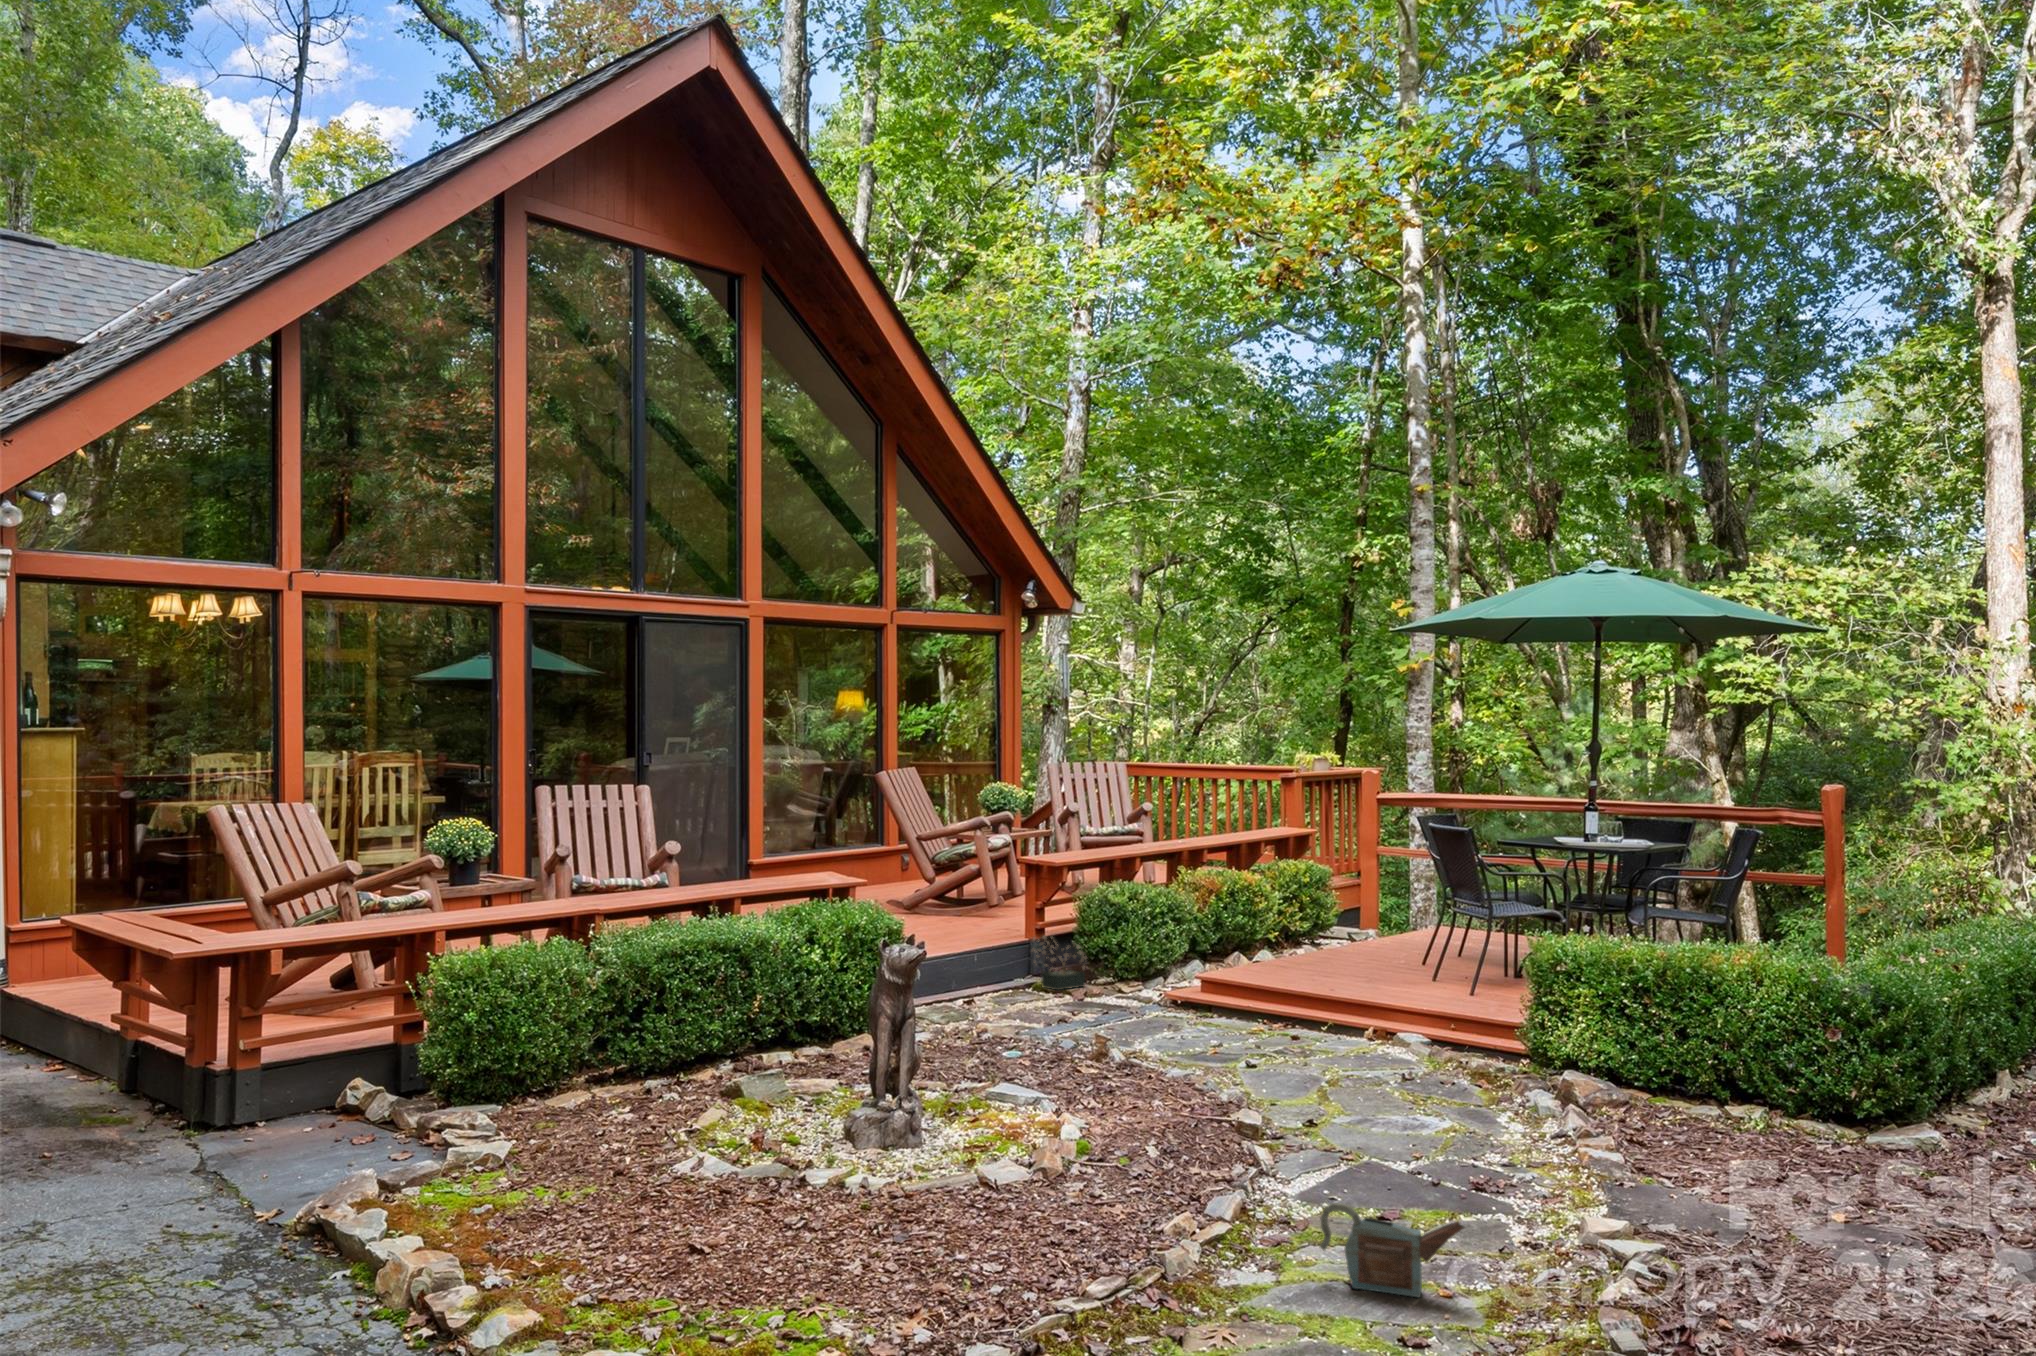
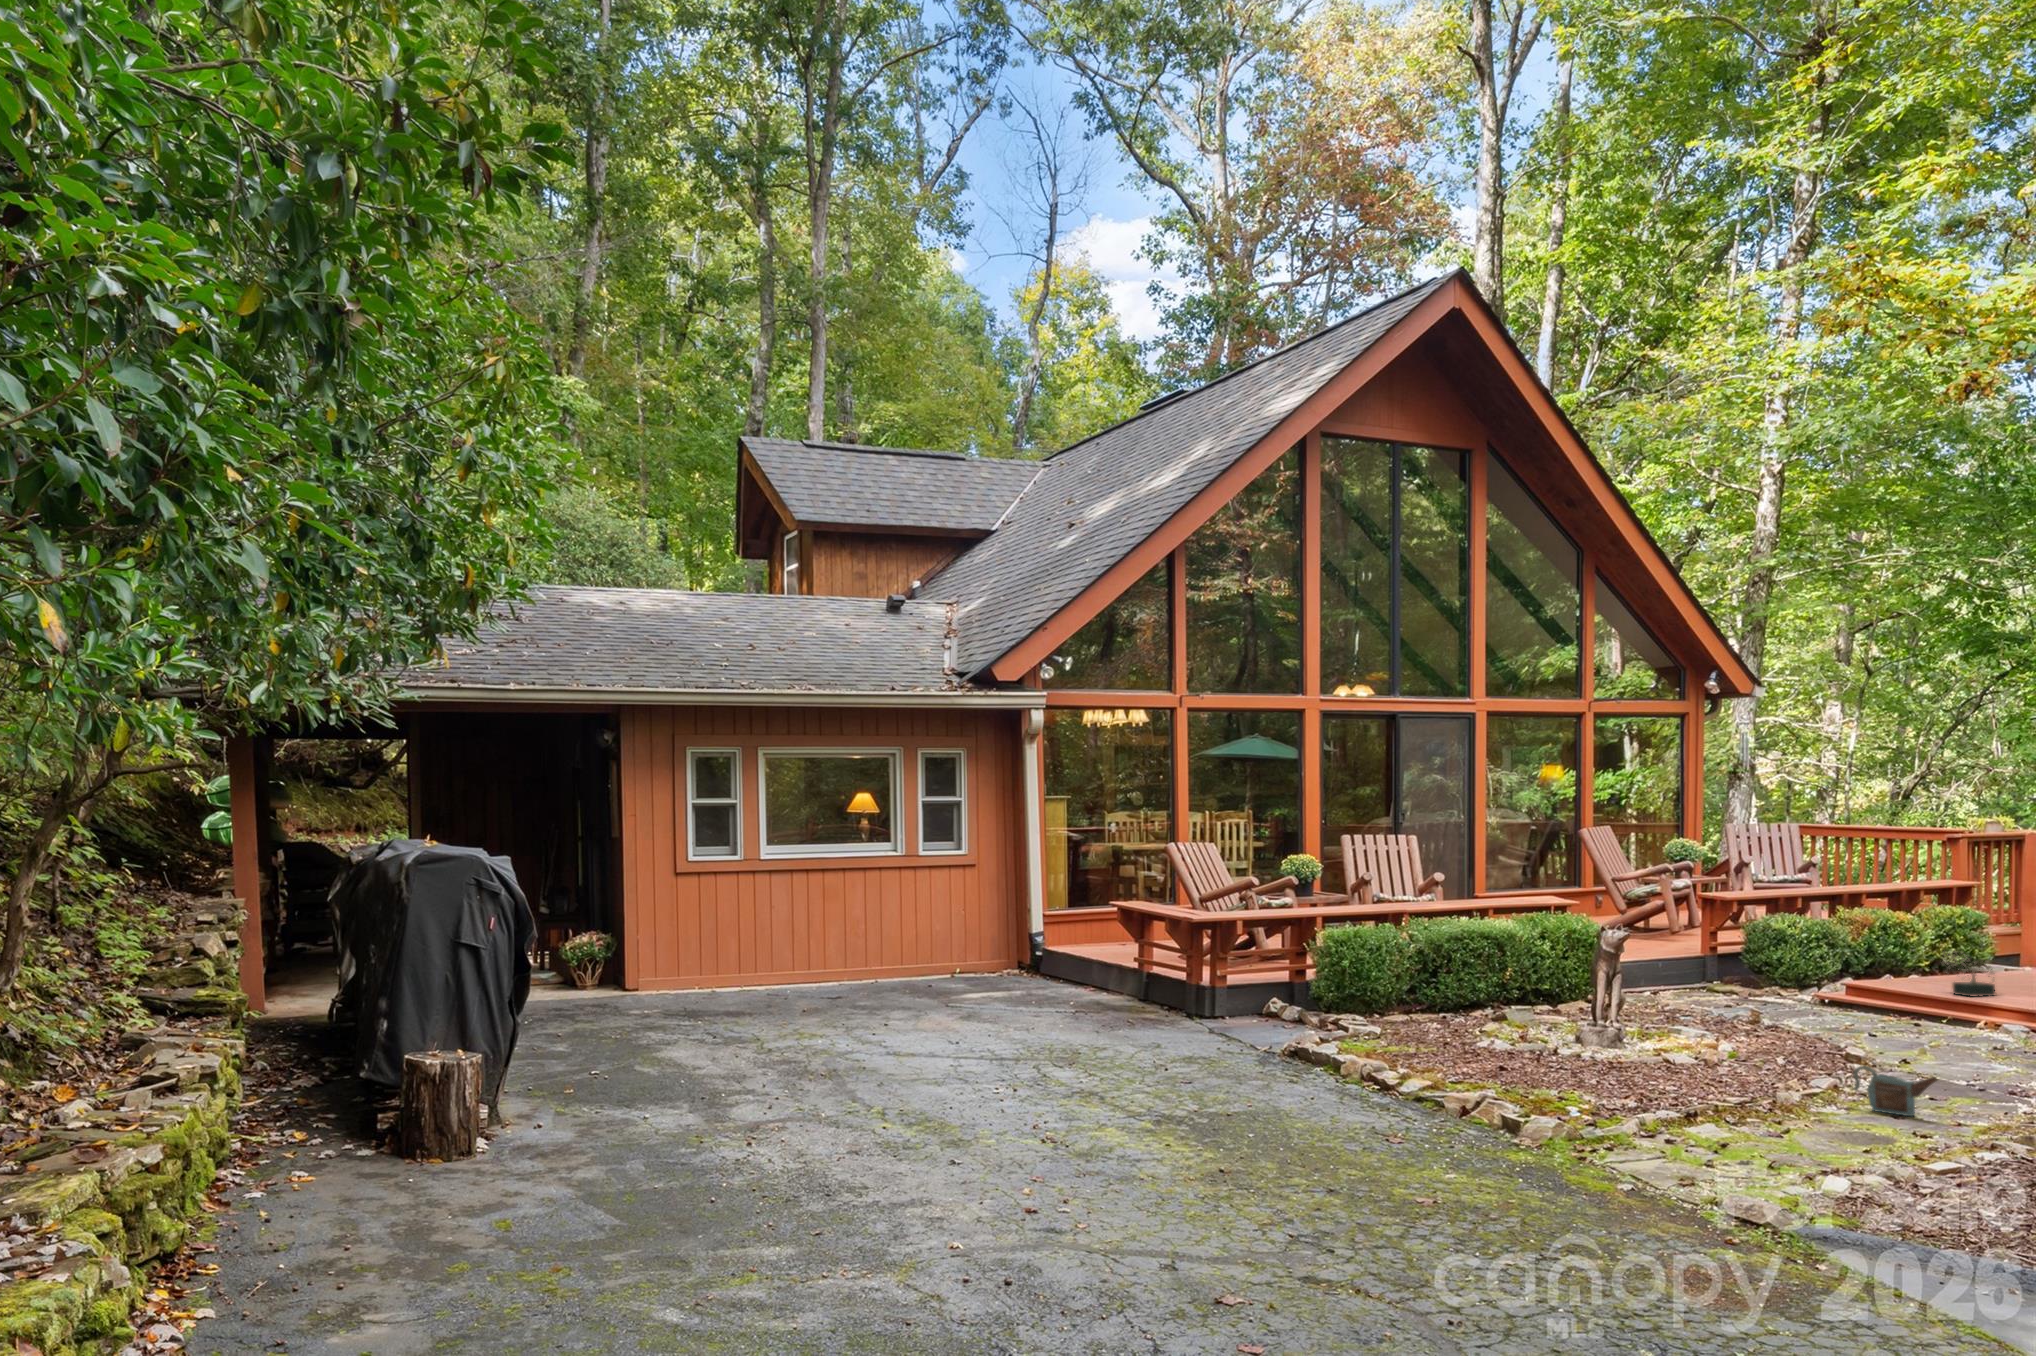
decorative plant: present [1032,936,1086,990] -> present [1945,954,1995,997]

